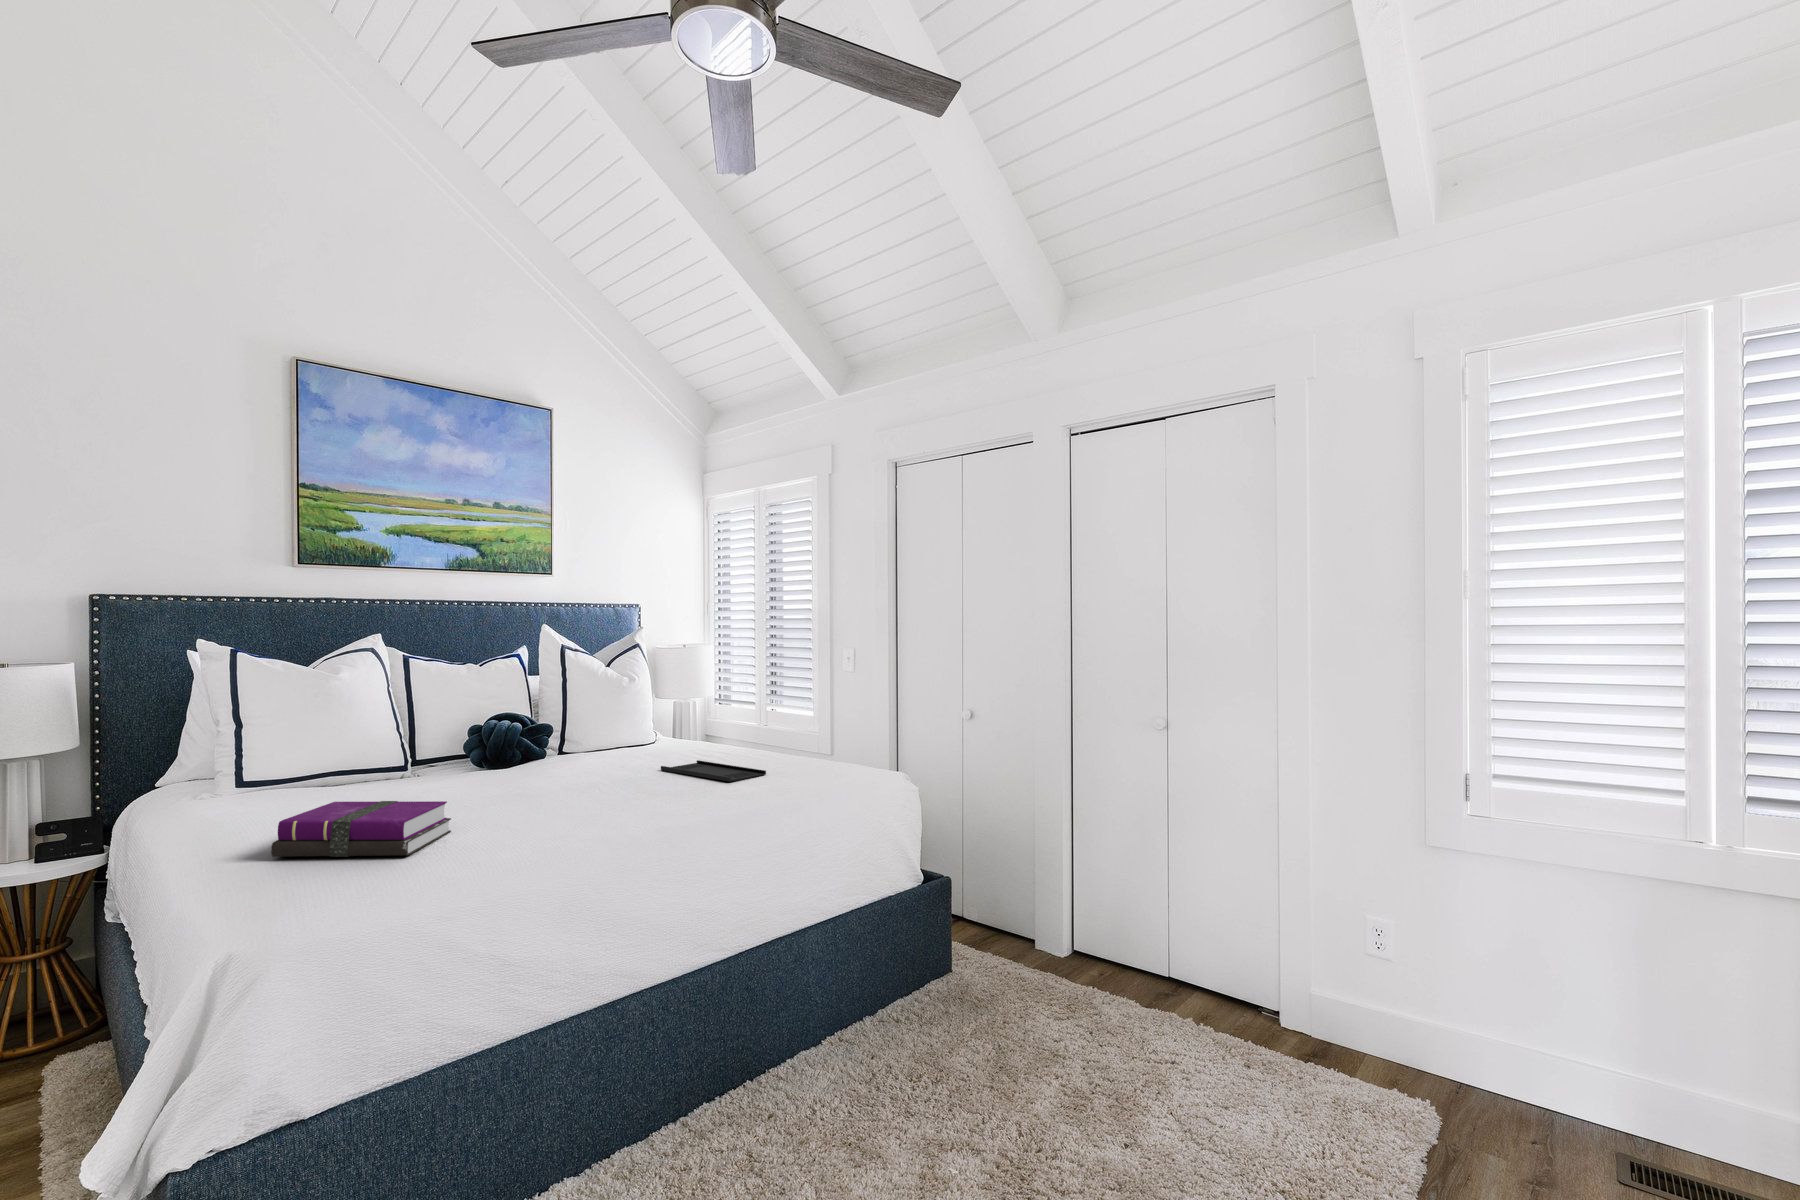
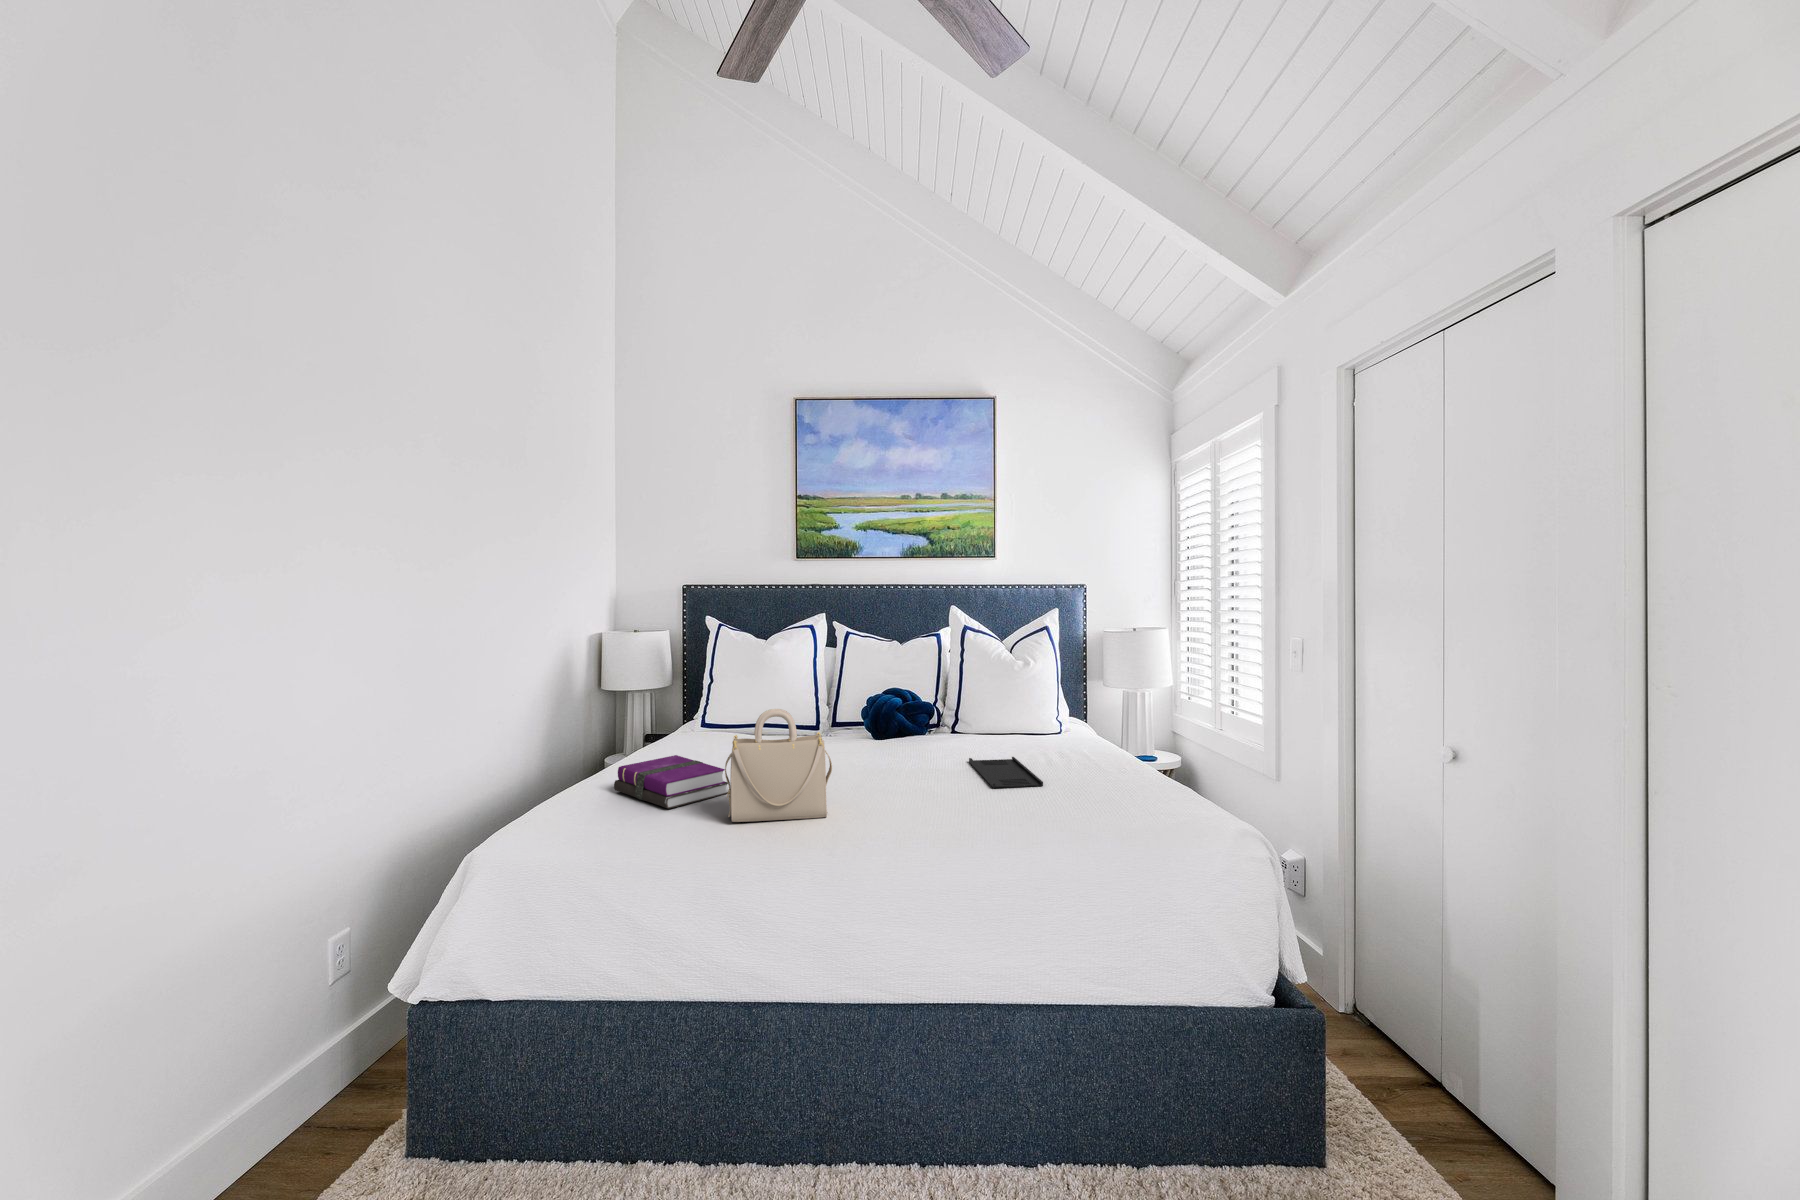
handbag: none [500,709,624,847] -> present [725,709,832,822]

